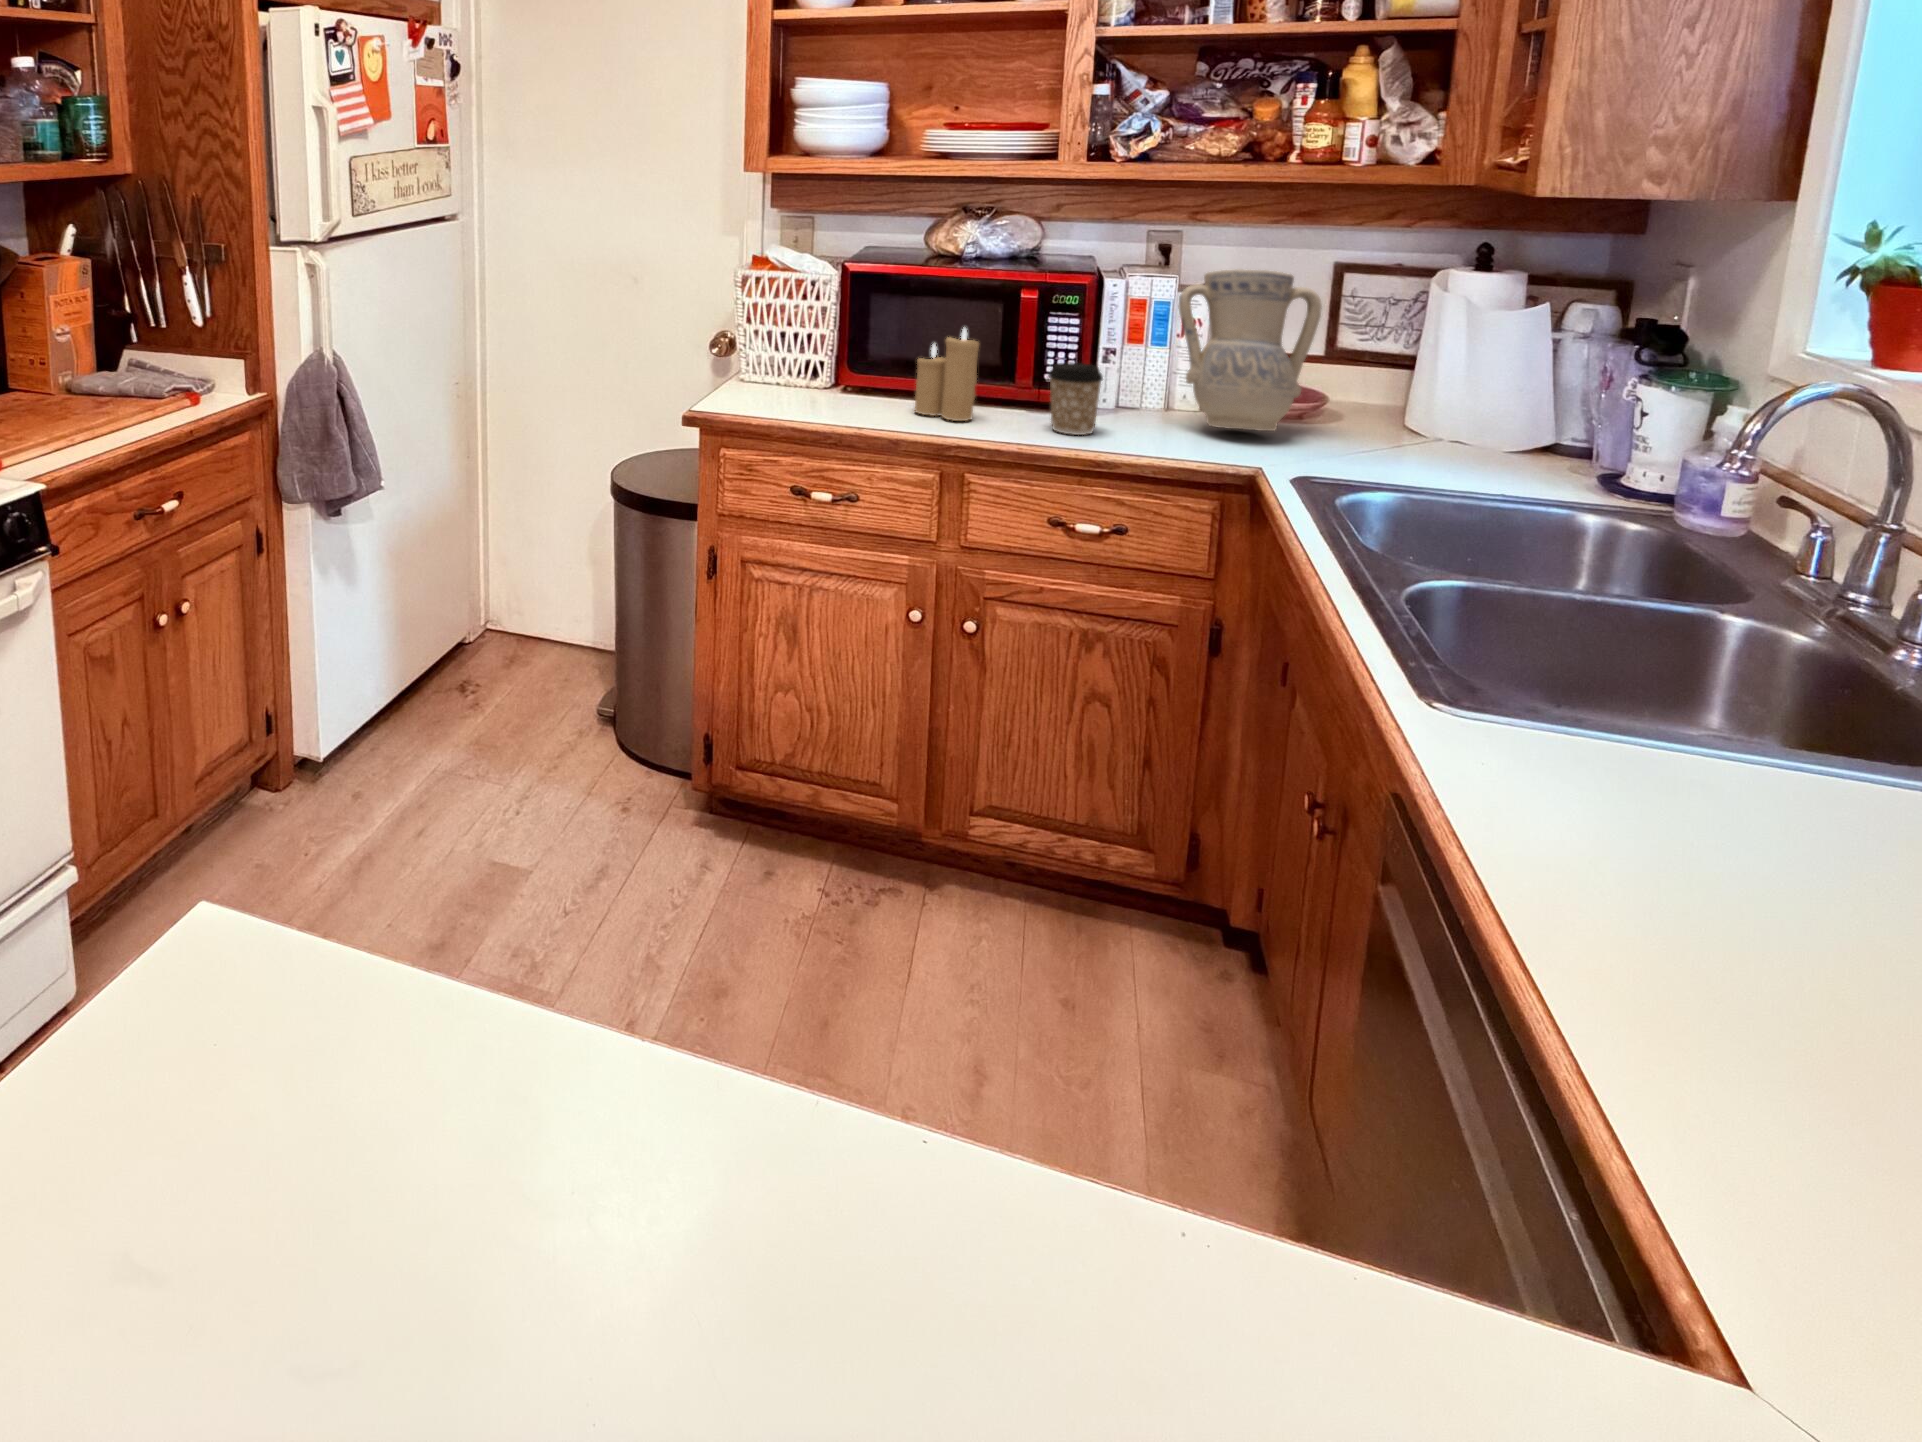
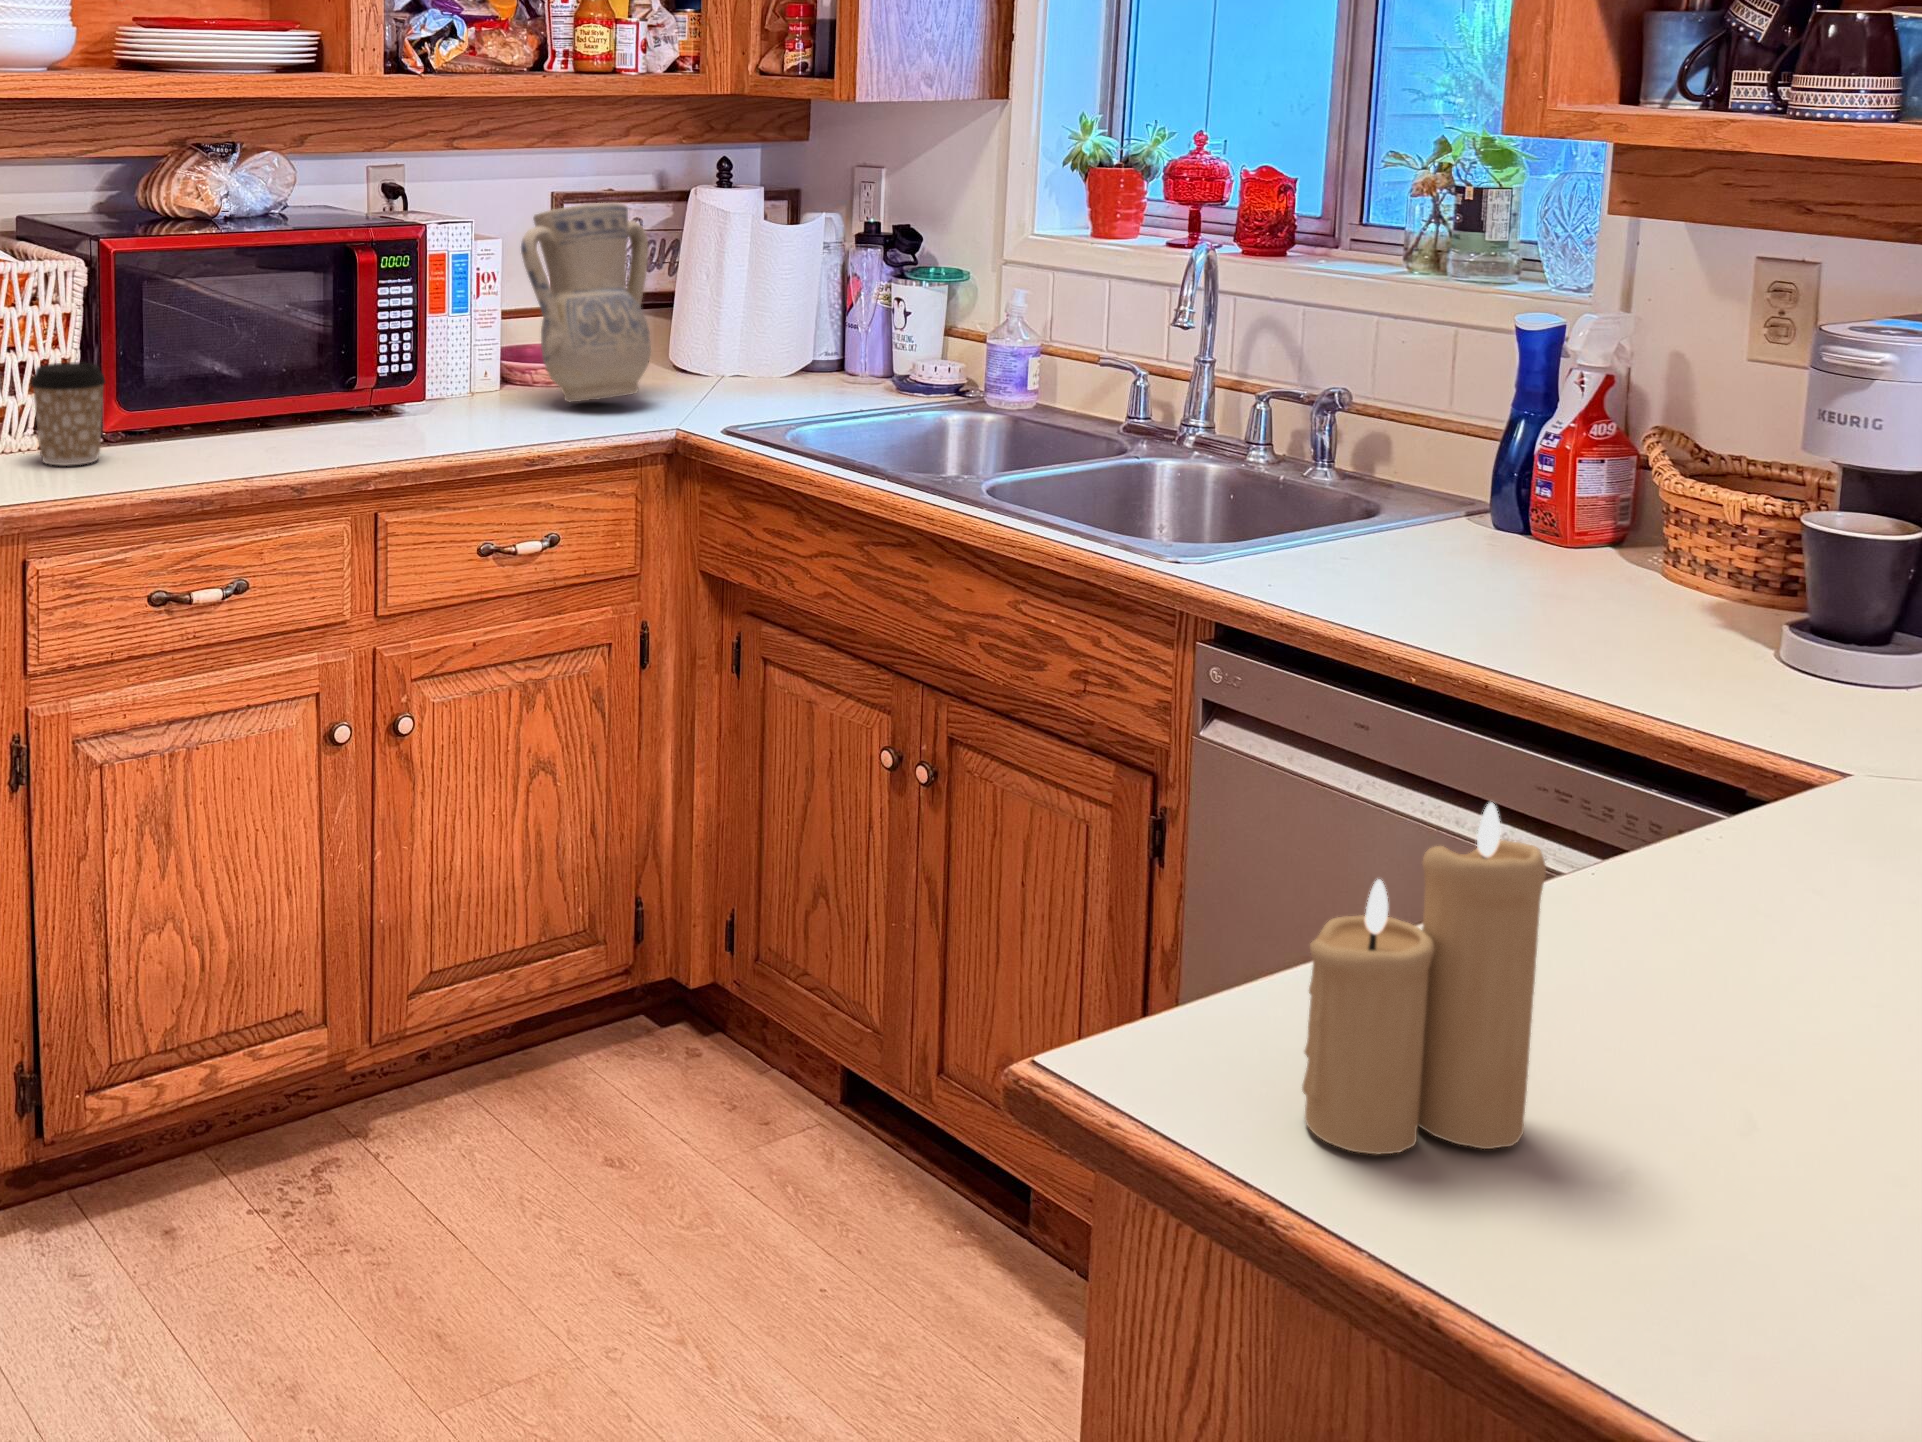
candle: present [915,328,979,421] -> present [1302,803,1546,1154]
coffee cup: present [1049,362,1103,435] -> present [31,363,106,465]

